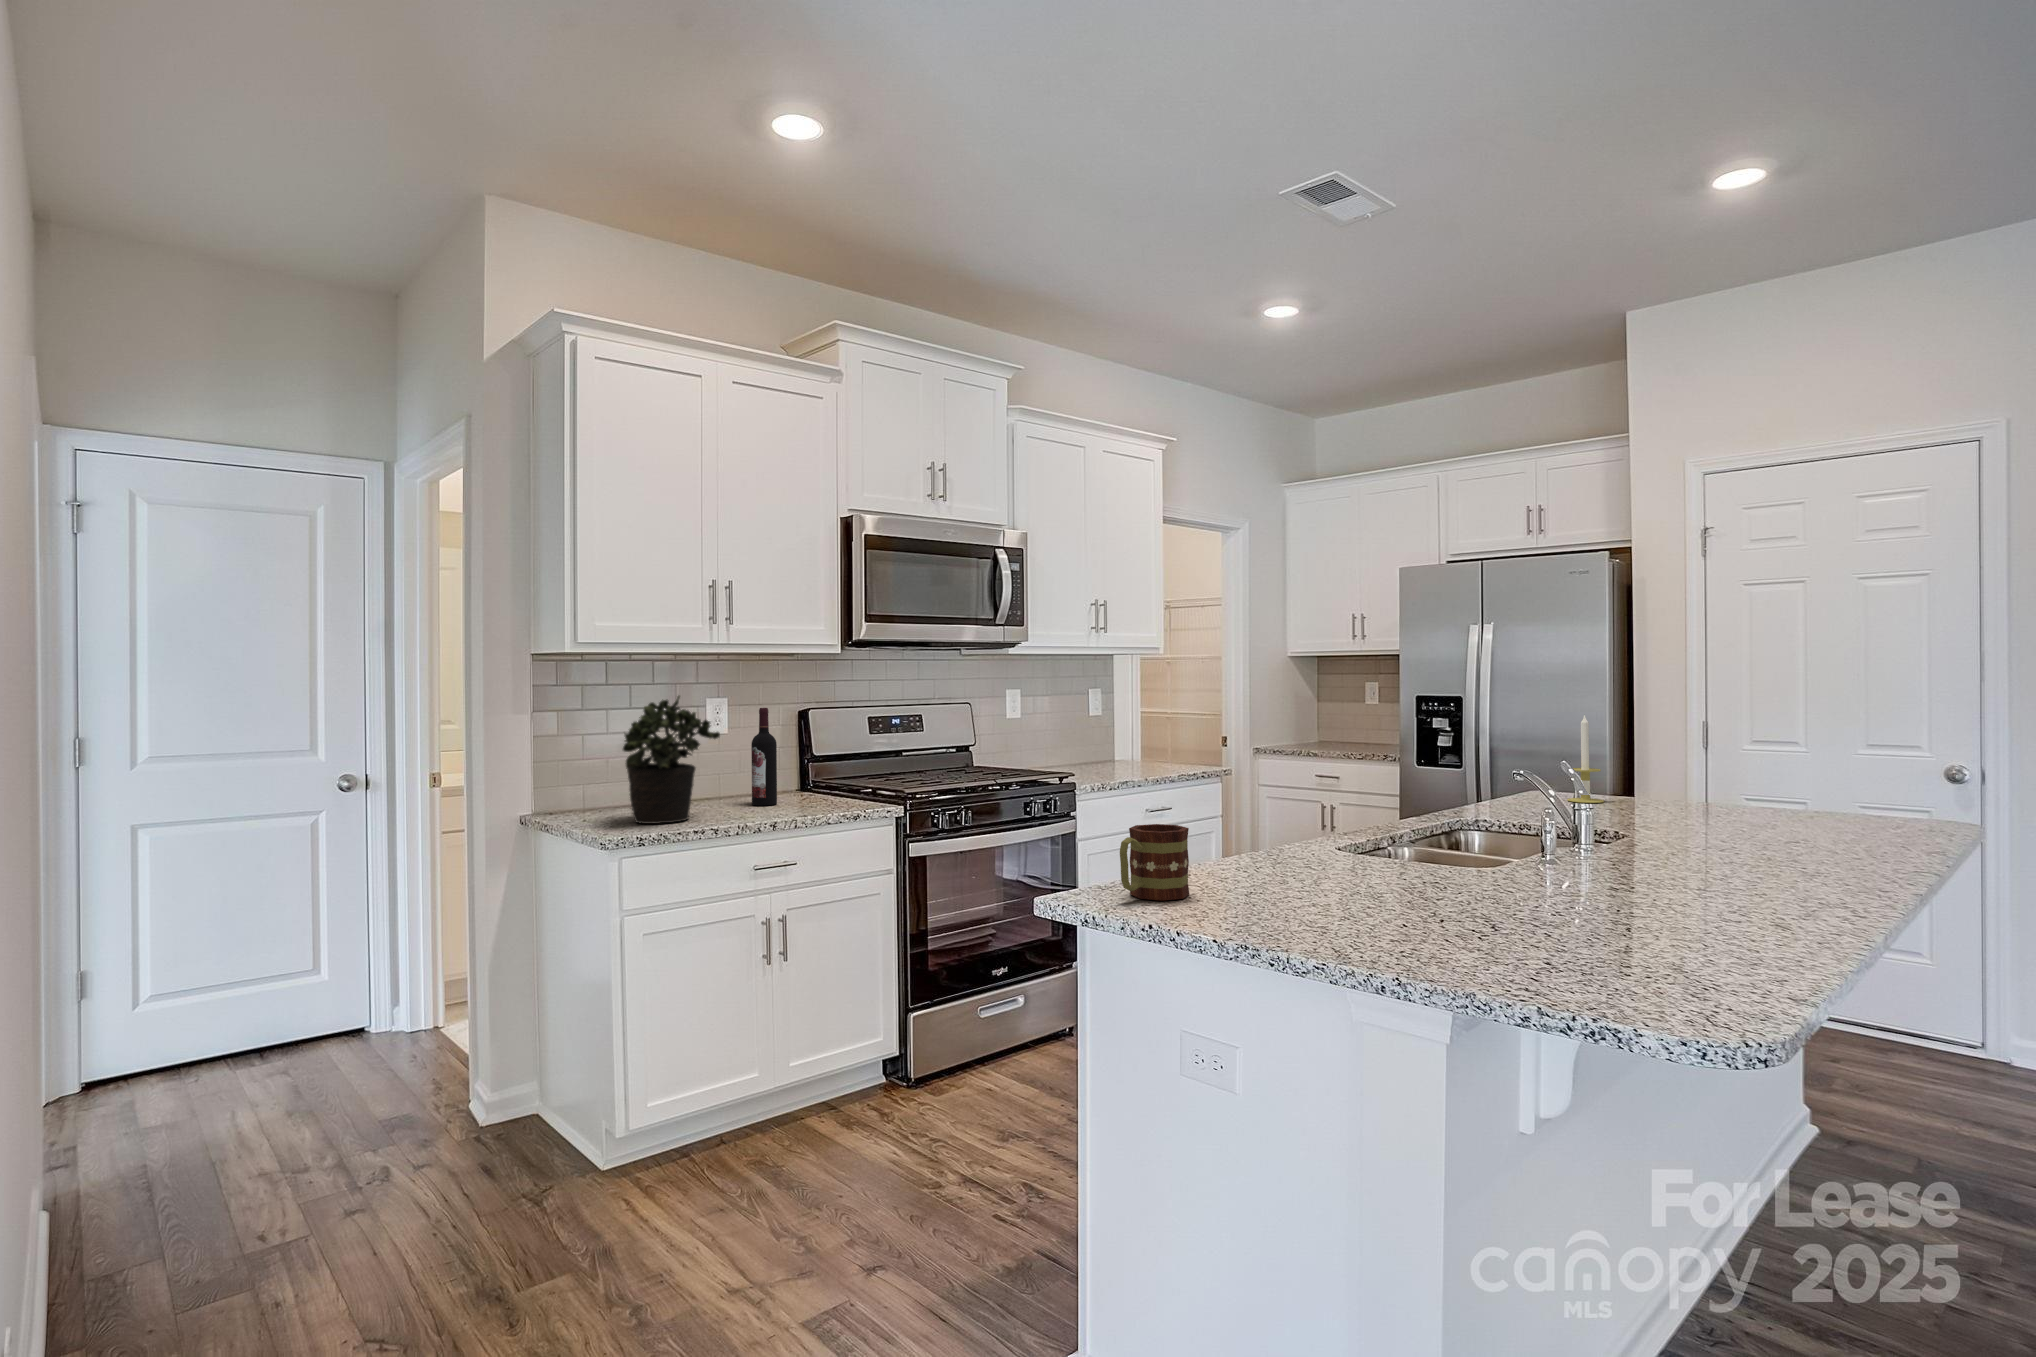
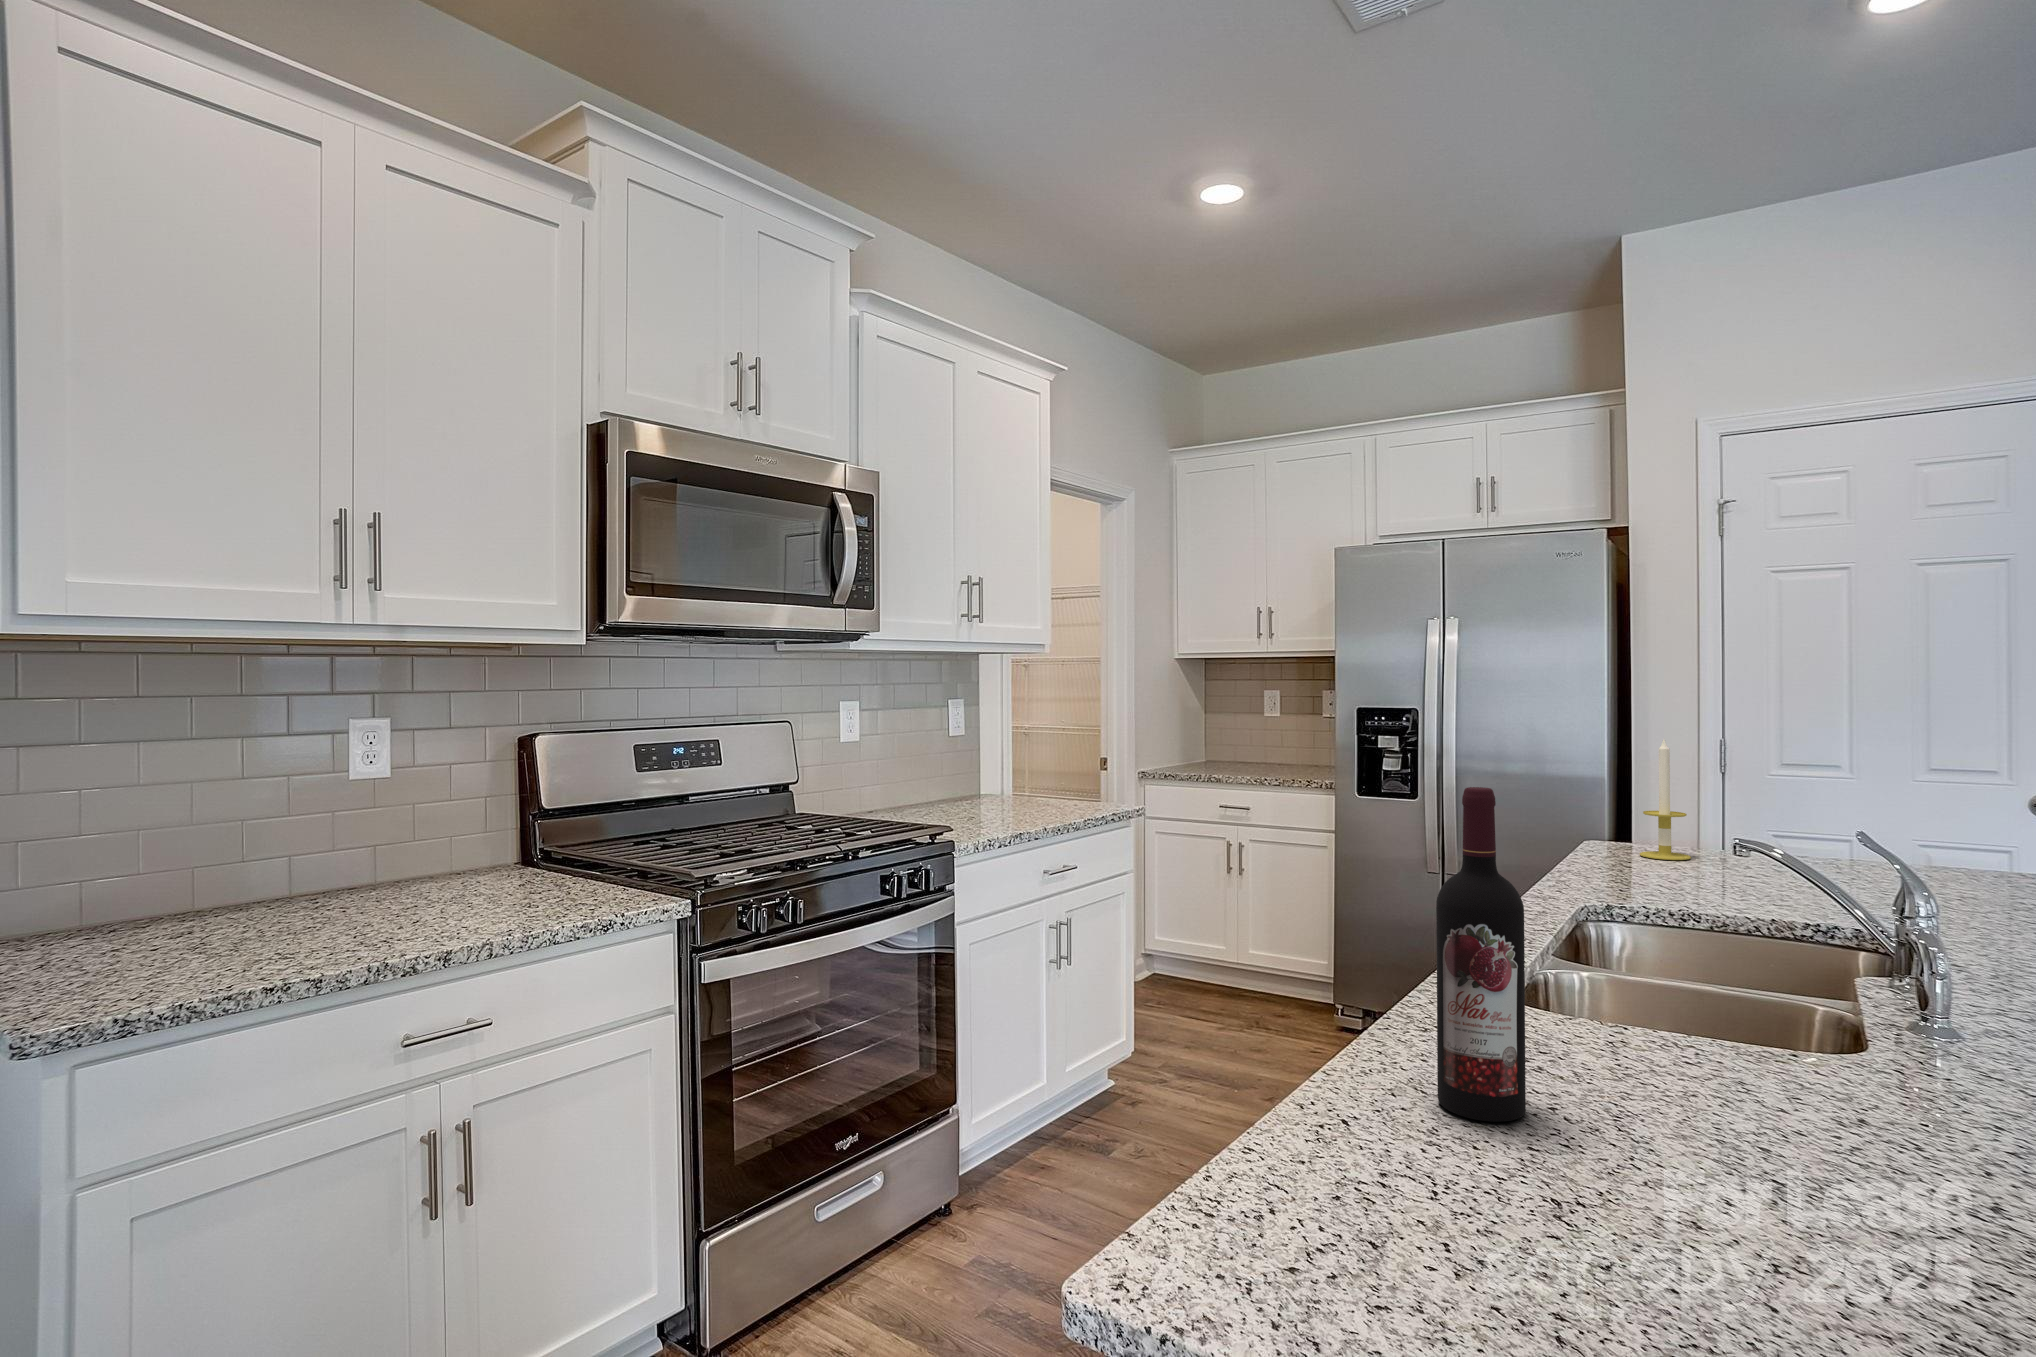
potted plant: present [623,696,720,824] -> none [113,716,344,970]
wine bottle: present [751,708,777,806] -> present [1436,787,1526,1122]
mug: present [1120,824,1189,901] -> none [1279,1028,1421,1244]

